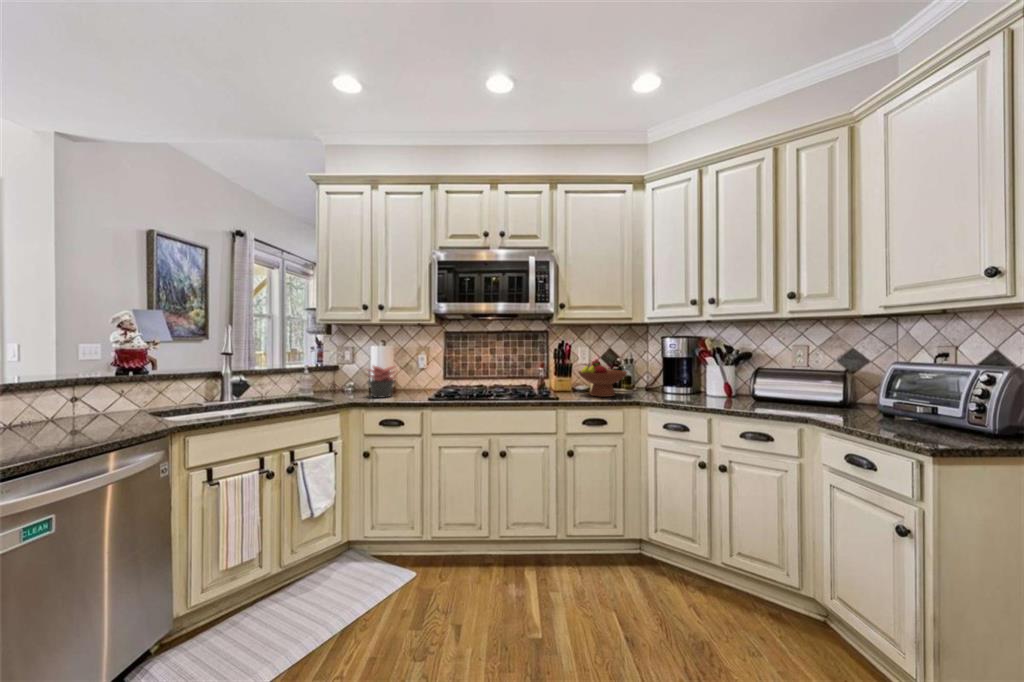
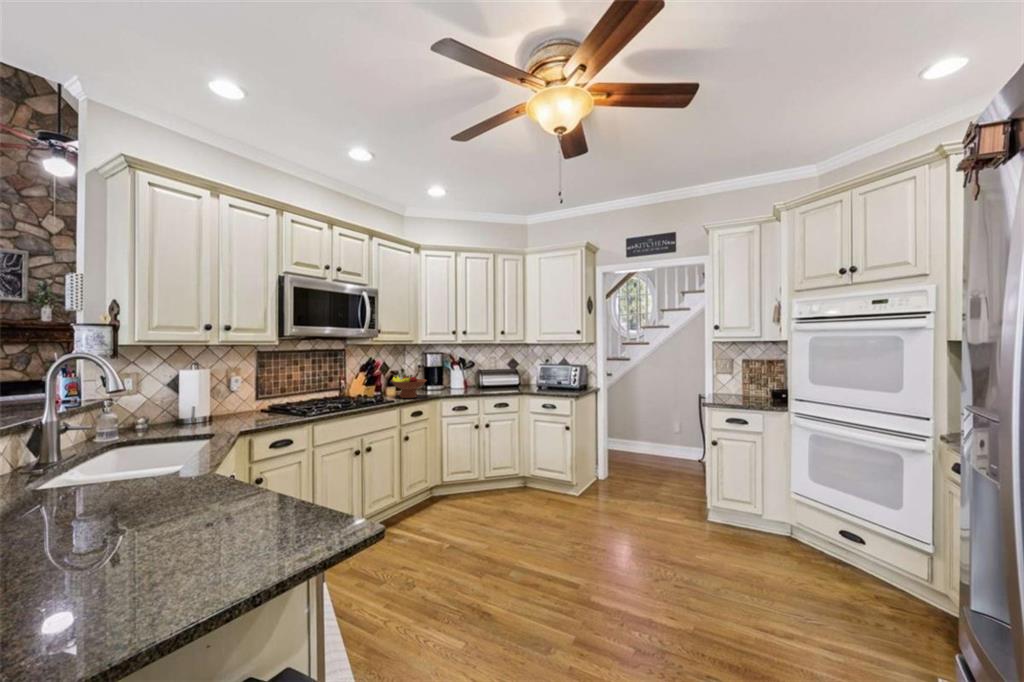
succulent plant: present [368,366,395,398] -> none [231,390,267,425]

